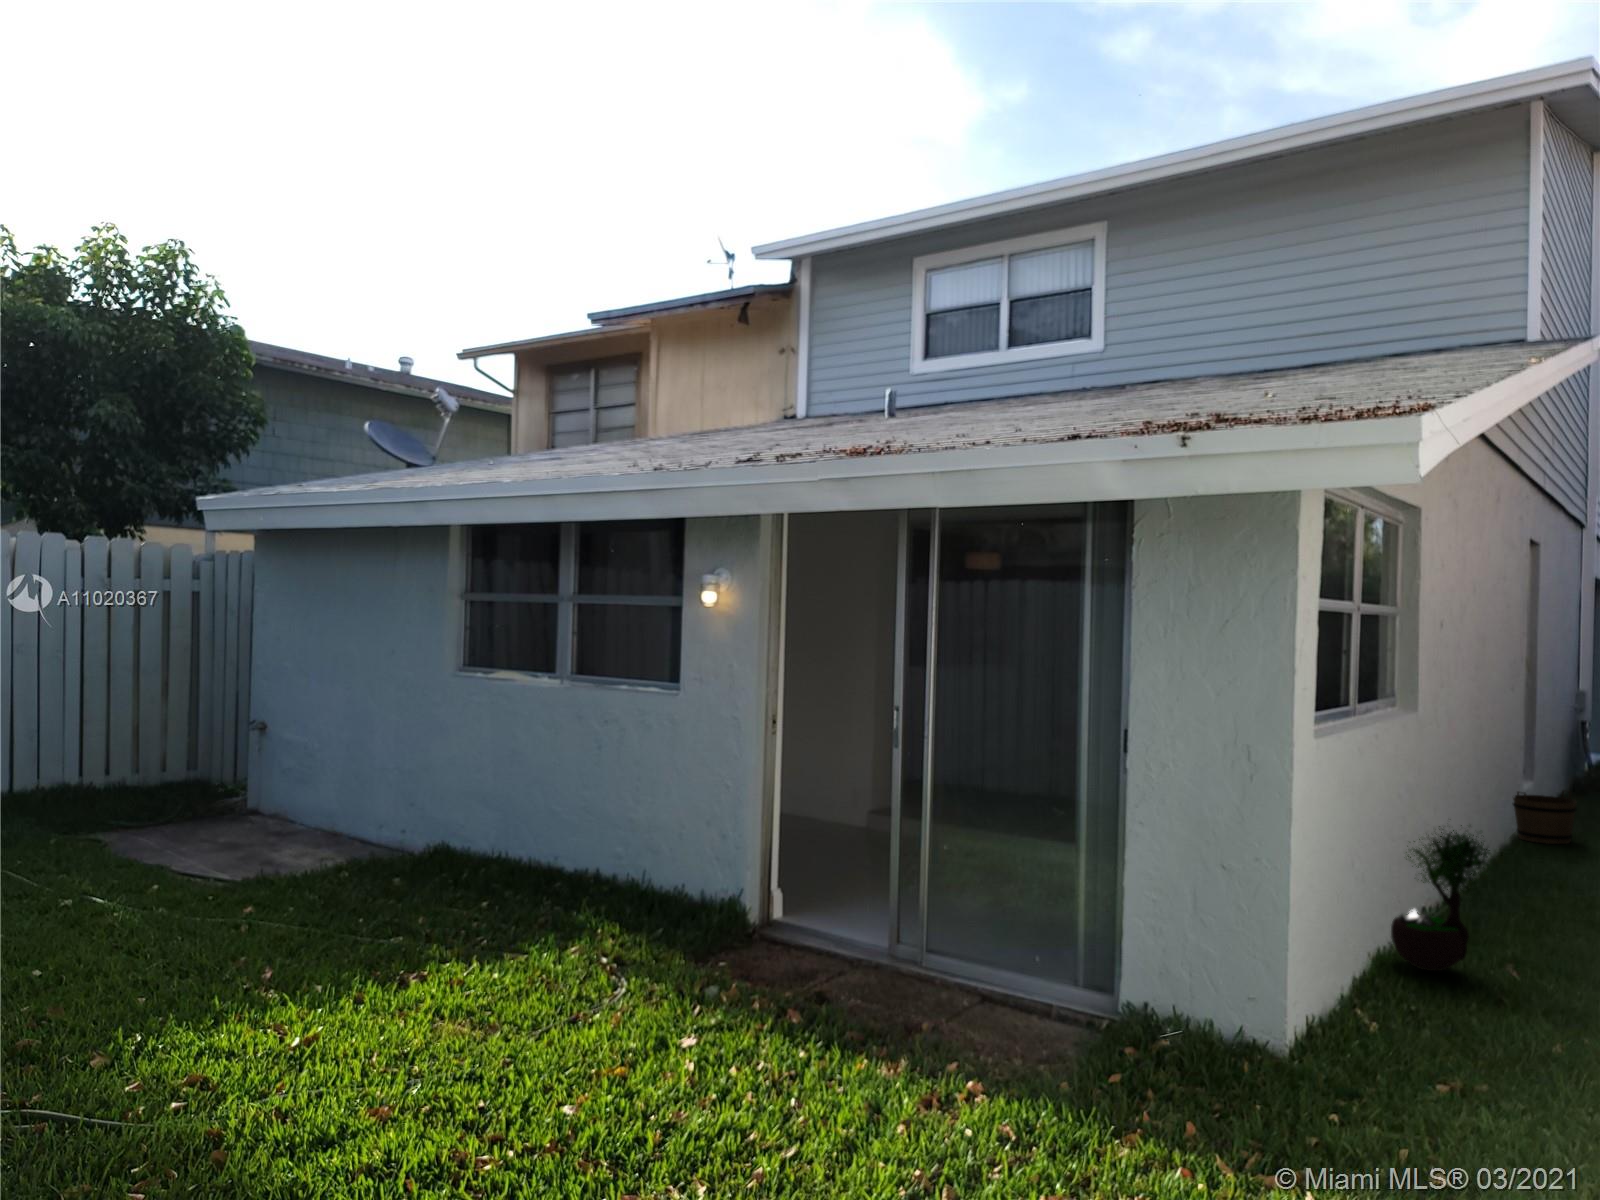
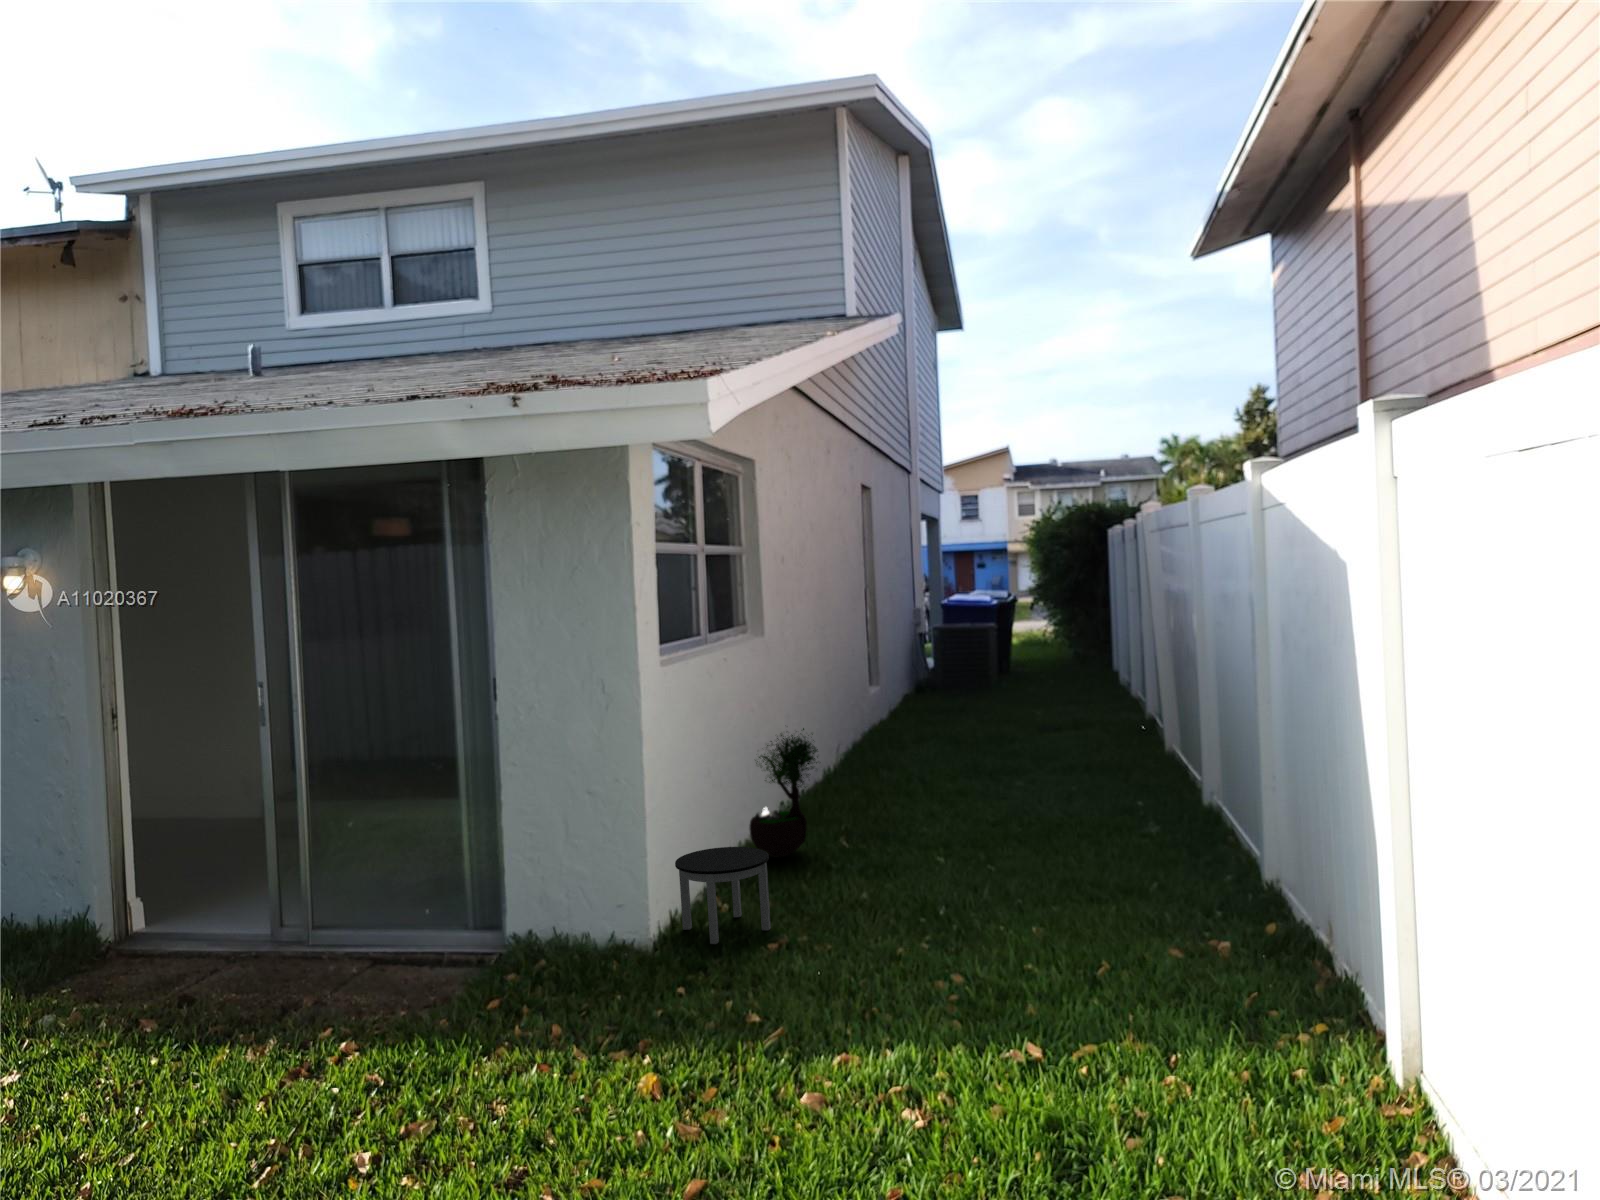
bucket: present [1513,790,1577,844] -> none [865,695,910,741]
round table: none [1319,951,1441,1067] -> present [675,847,771,944]

